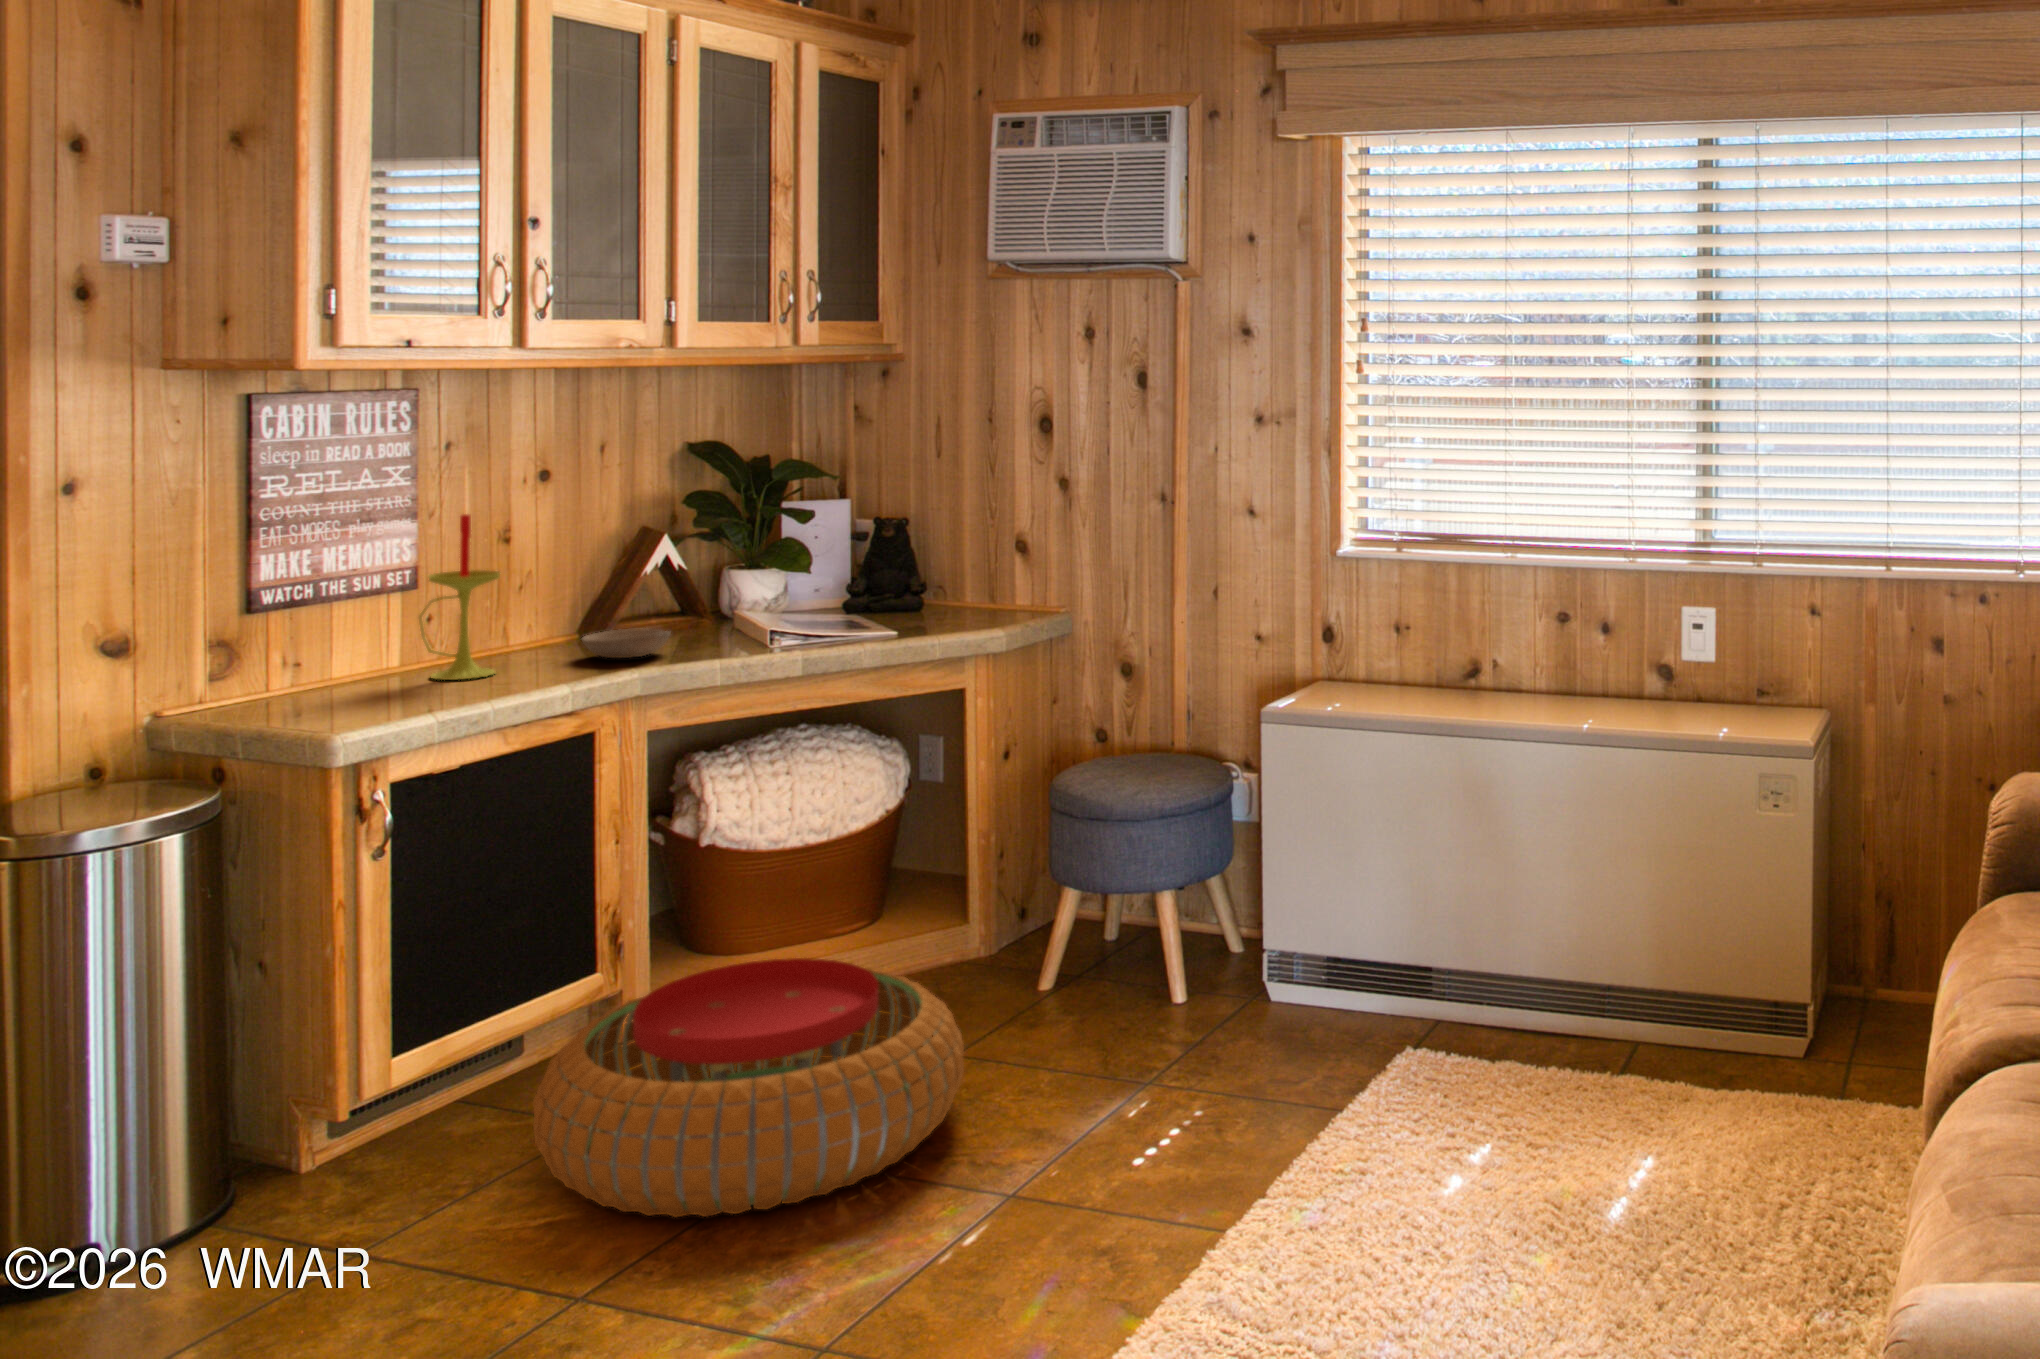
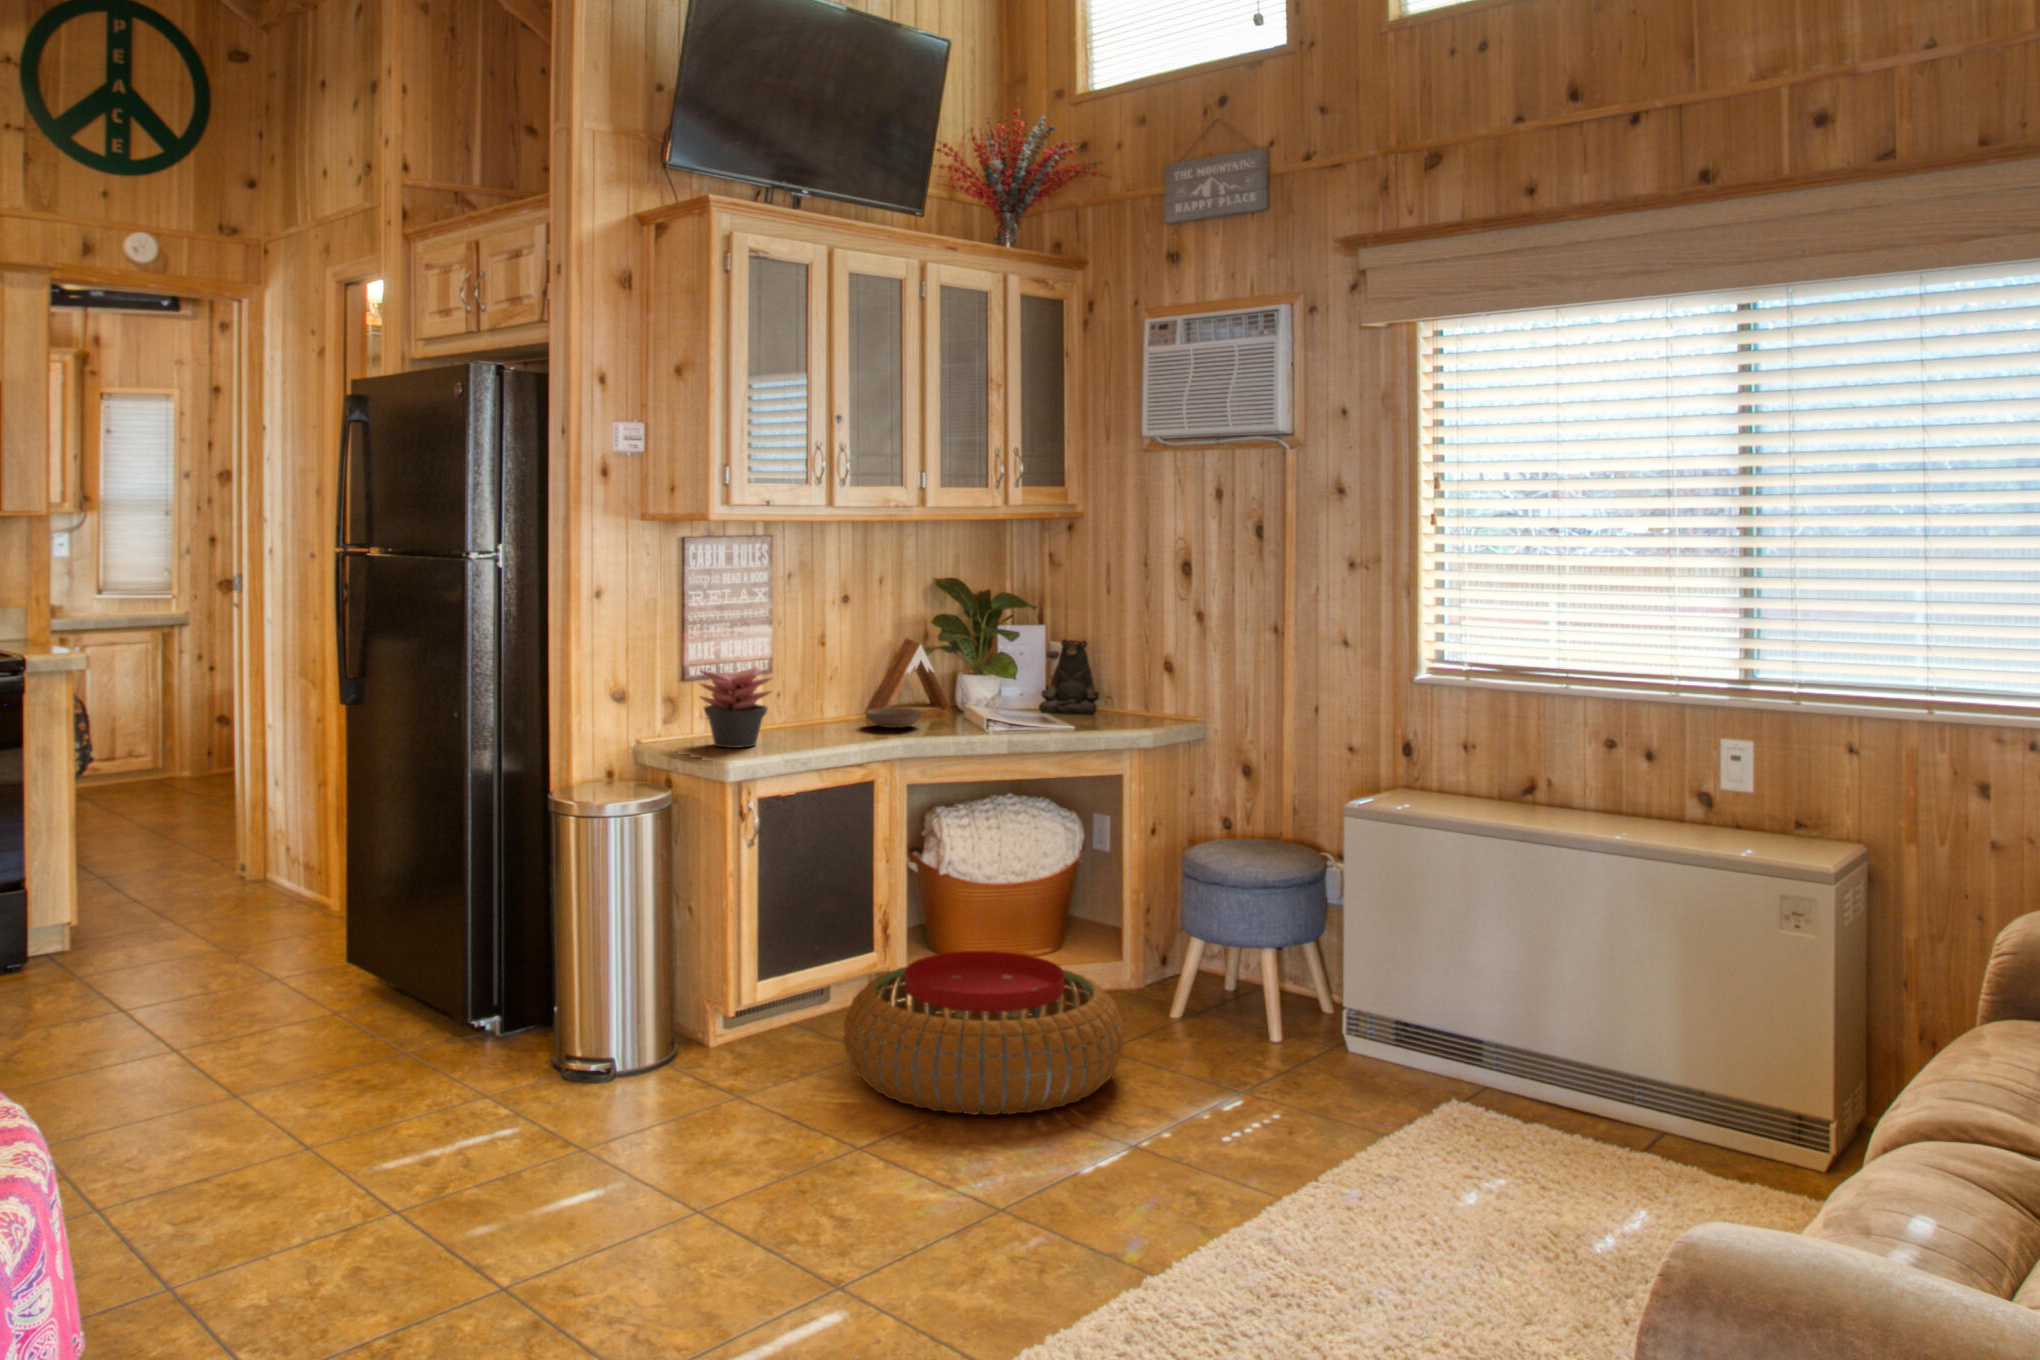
candle: present [419,514,501,680] -> none [770,618,818,735]
succulent plant: none [286,586,419,709] -> present [700,668,773,748]

